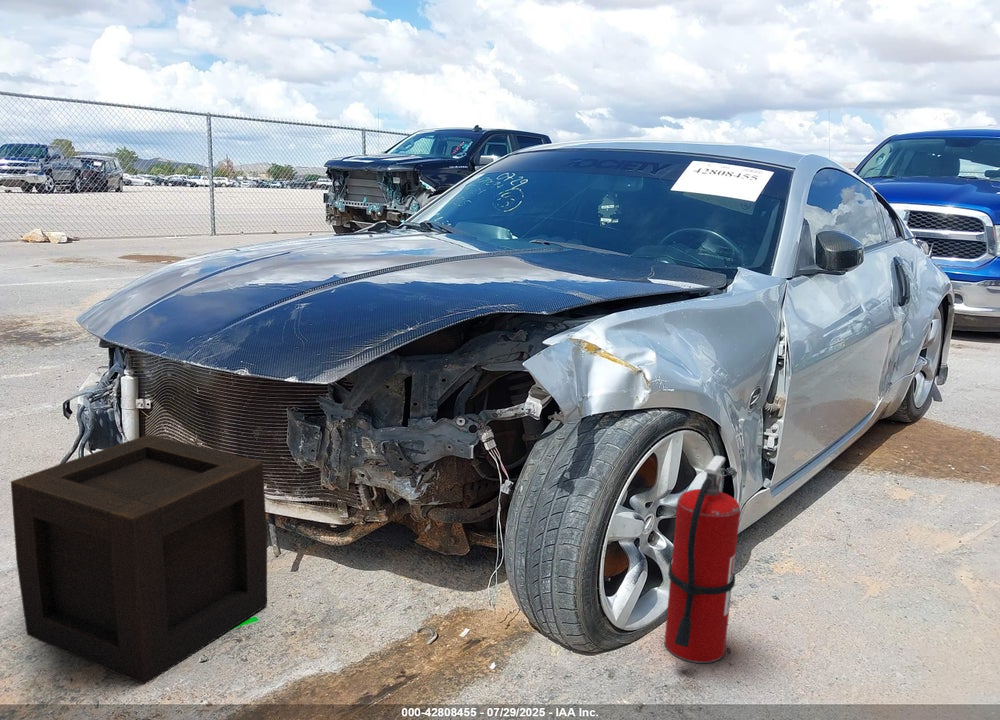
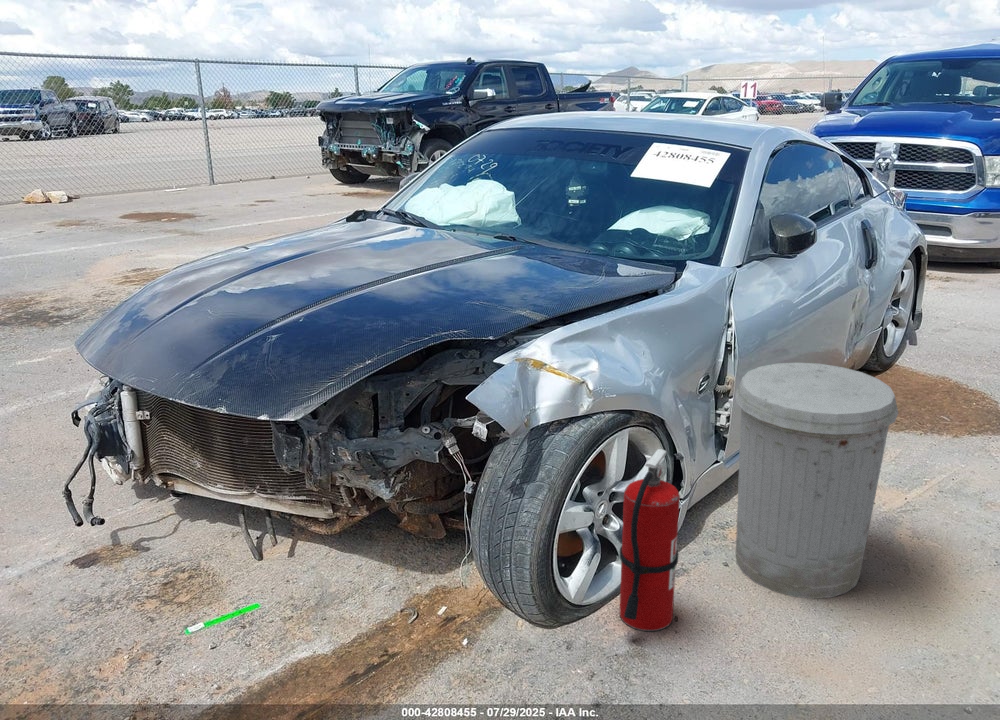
trash can: none [784,380,974,637] -> present [735,363,898,599]
wooden crate: present [11,435,267,684] -> none [32,445,267,672]

